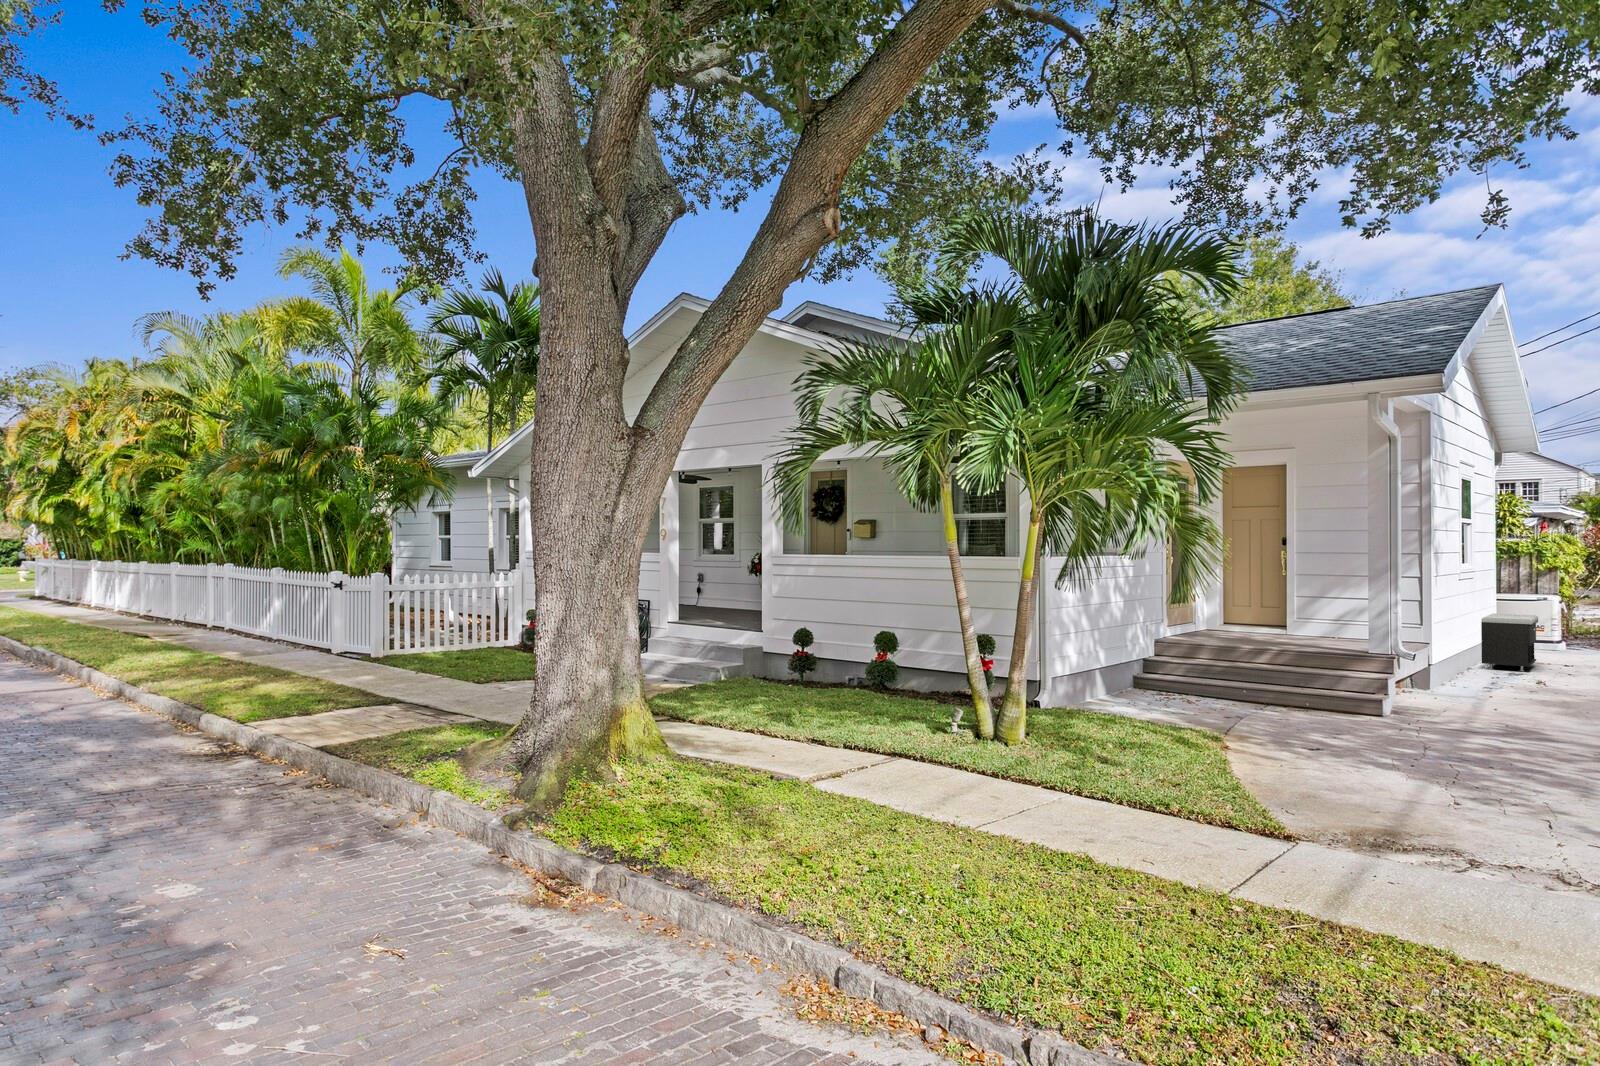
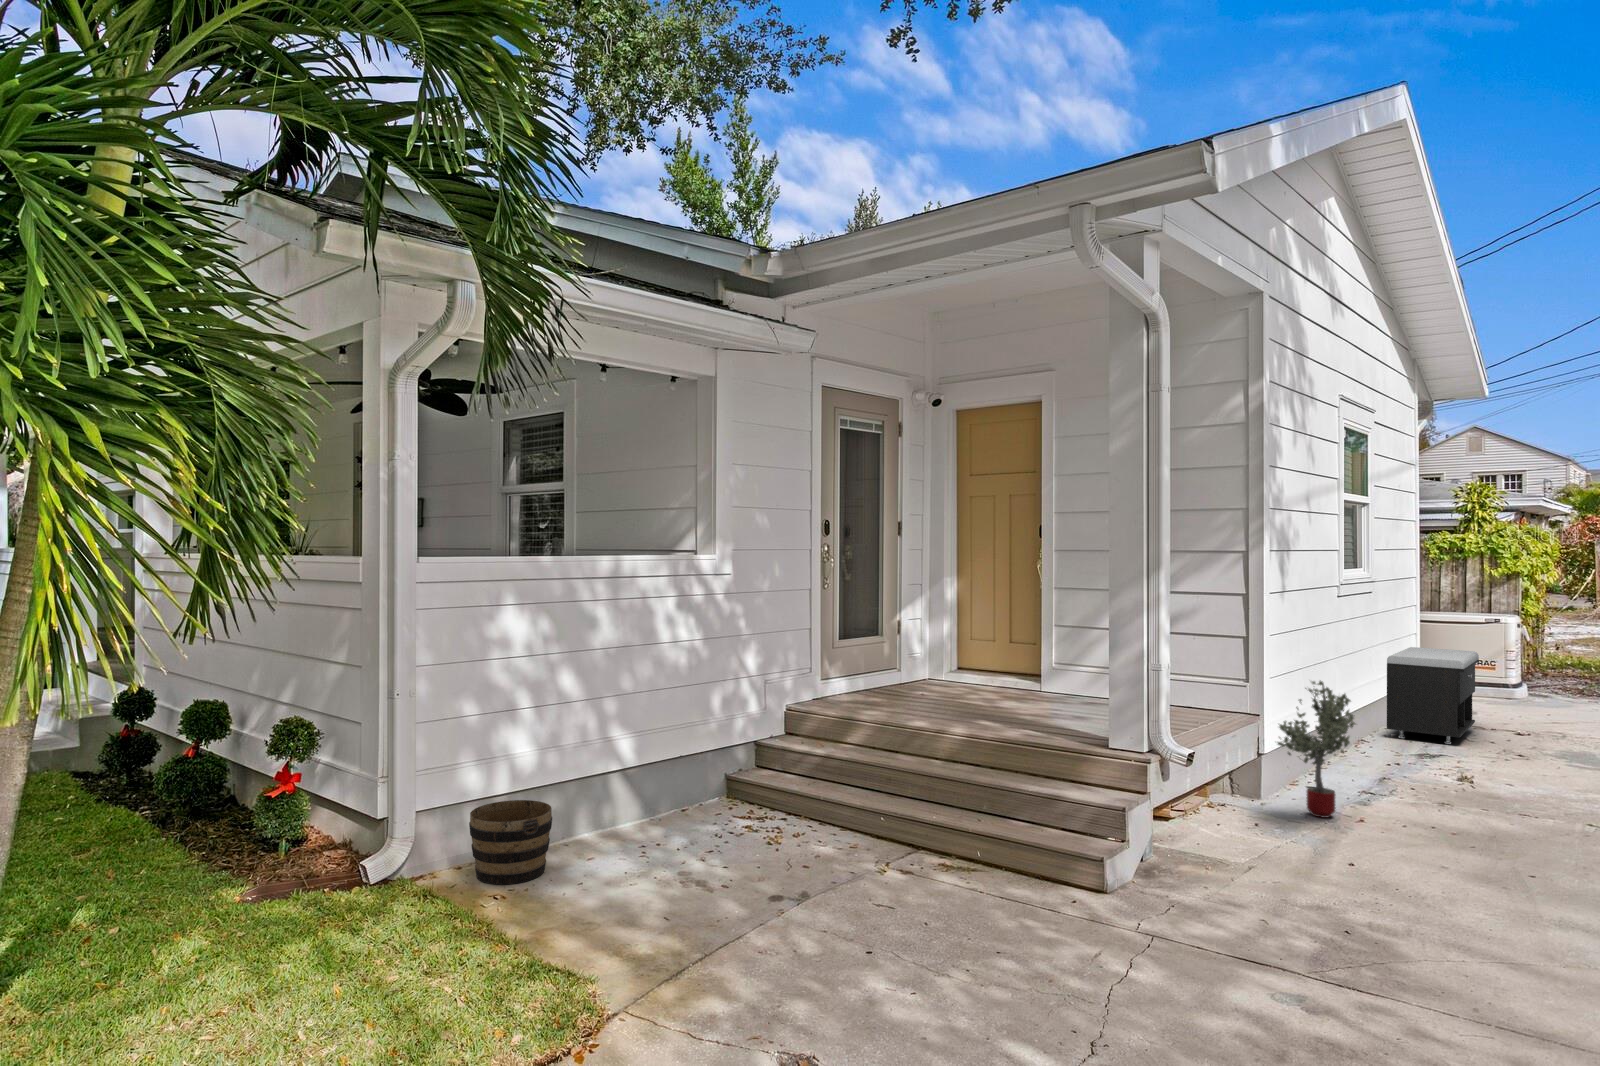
potted tree: none [1439,623,1485,697] -> present [1278,681,1356,818]
bucket: none [1062,678,1103,714] -> present [469,800,552,884]

